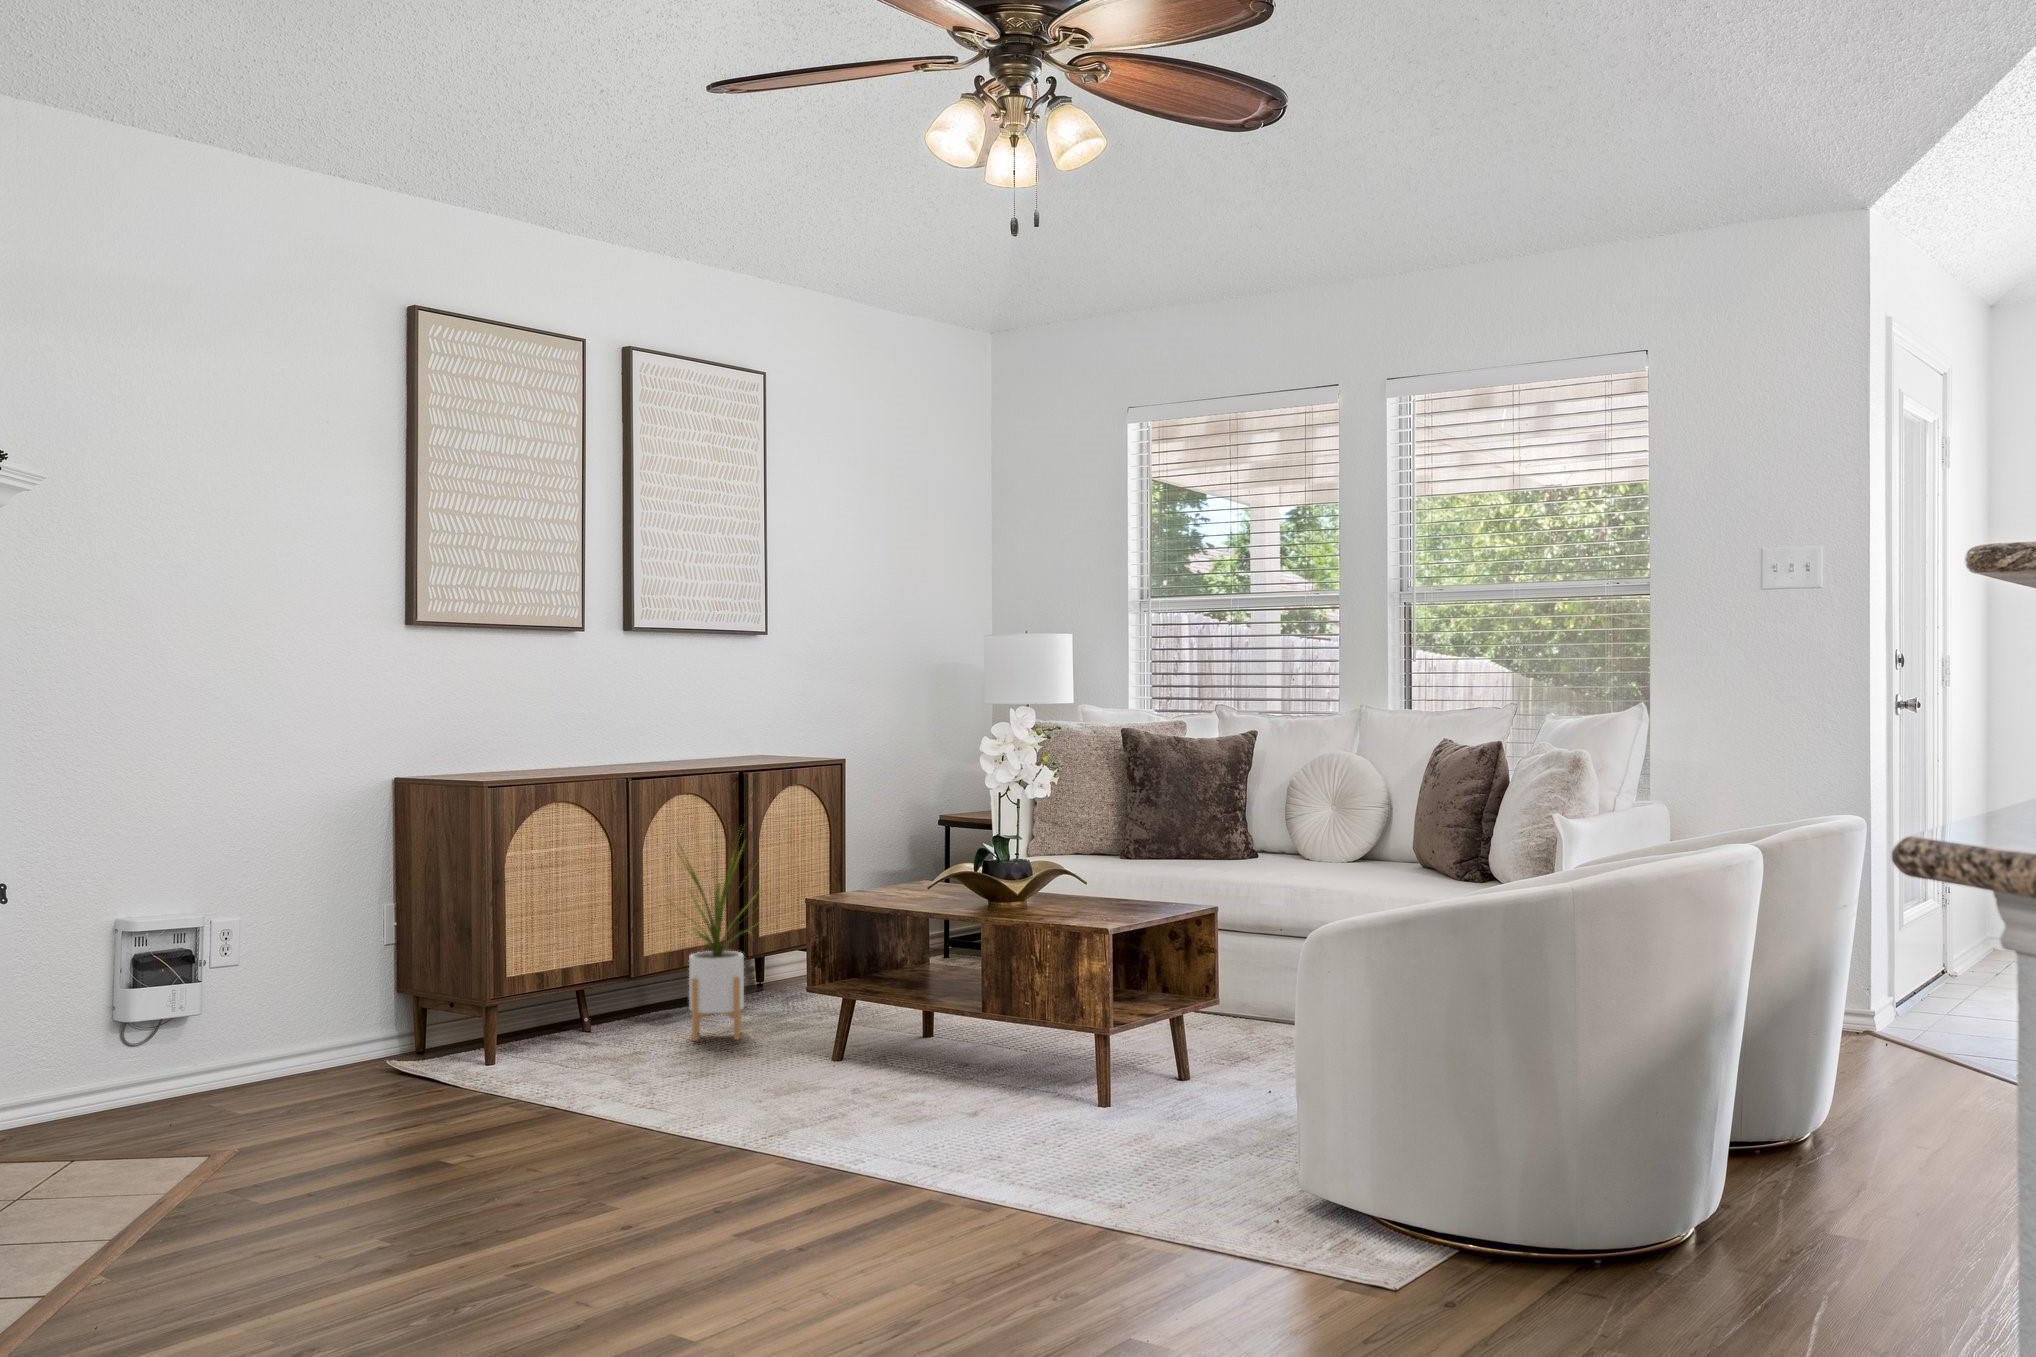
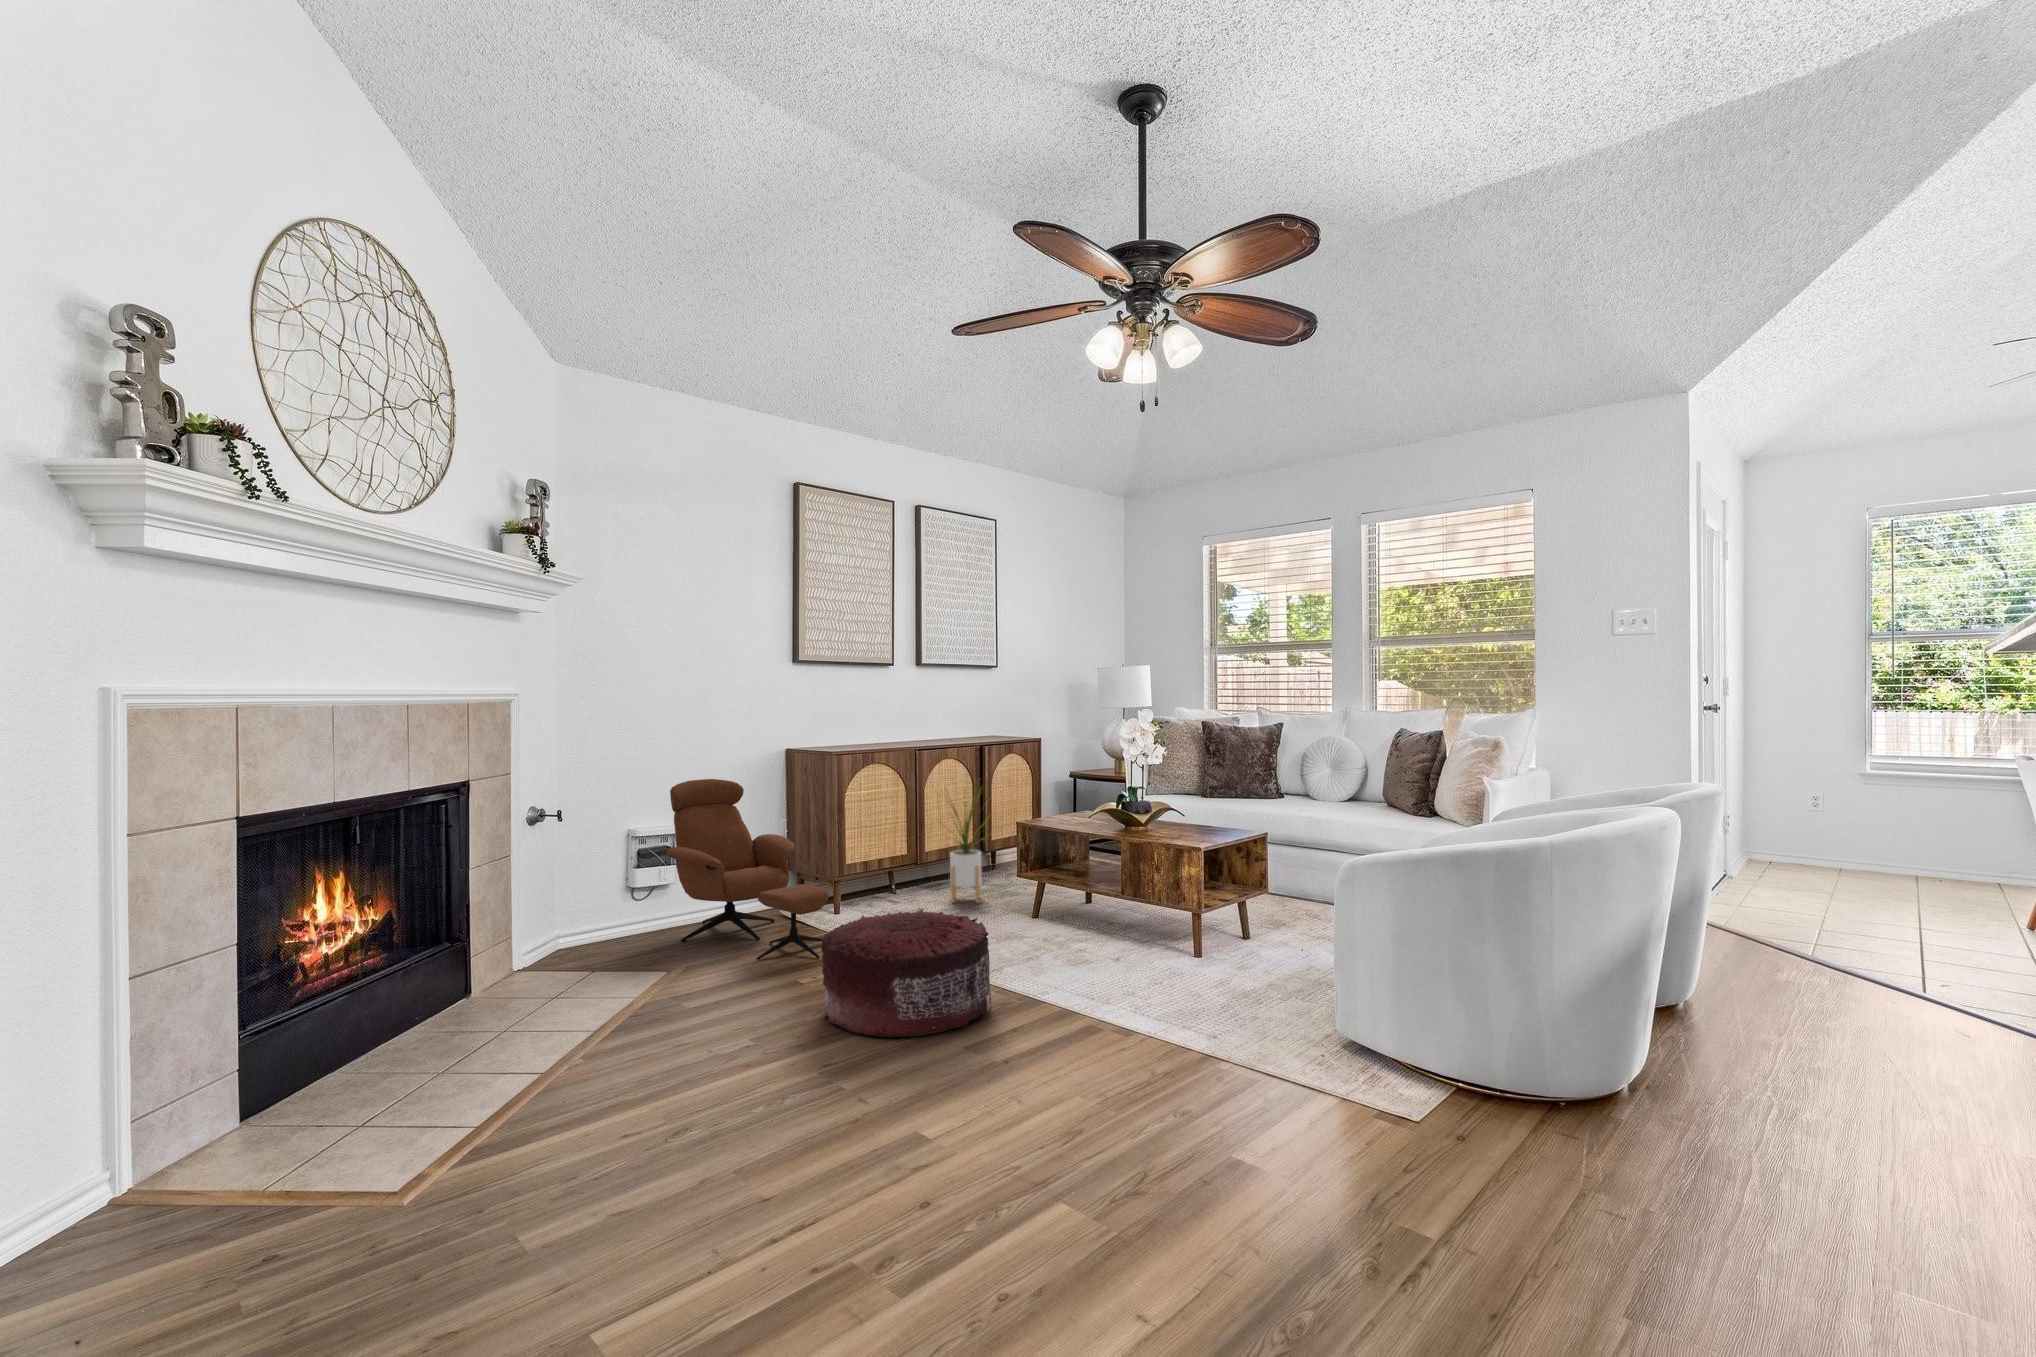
lounge chair: none [190,830,486,1132] -> present [666,779,829,959]
pouf: none [489,1033,770,1228] -> present [821,909,991,1038]

